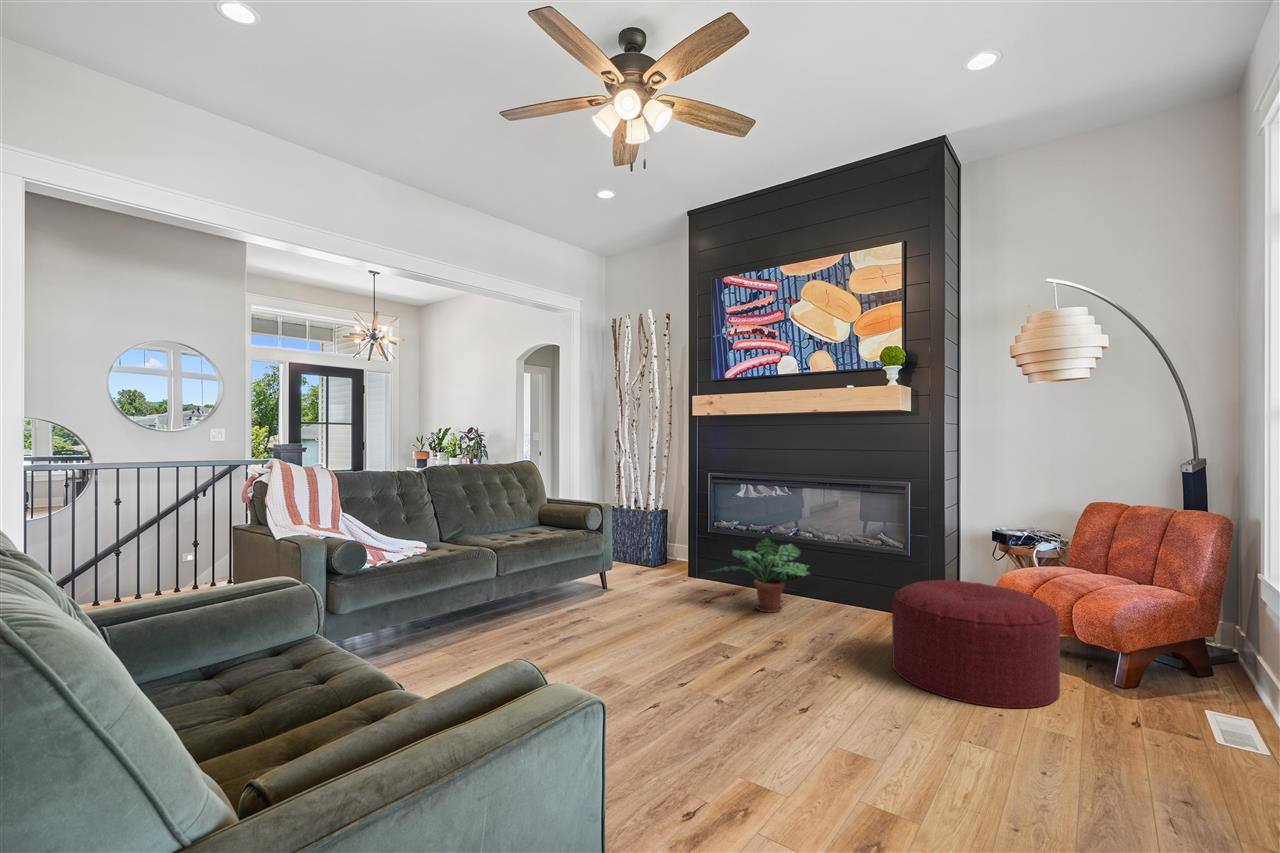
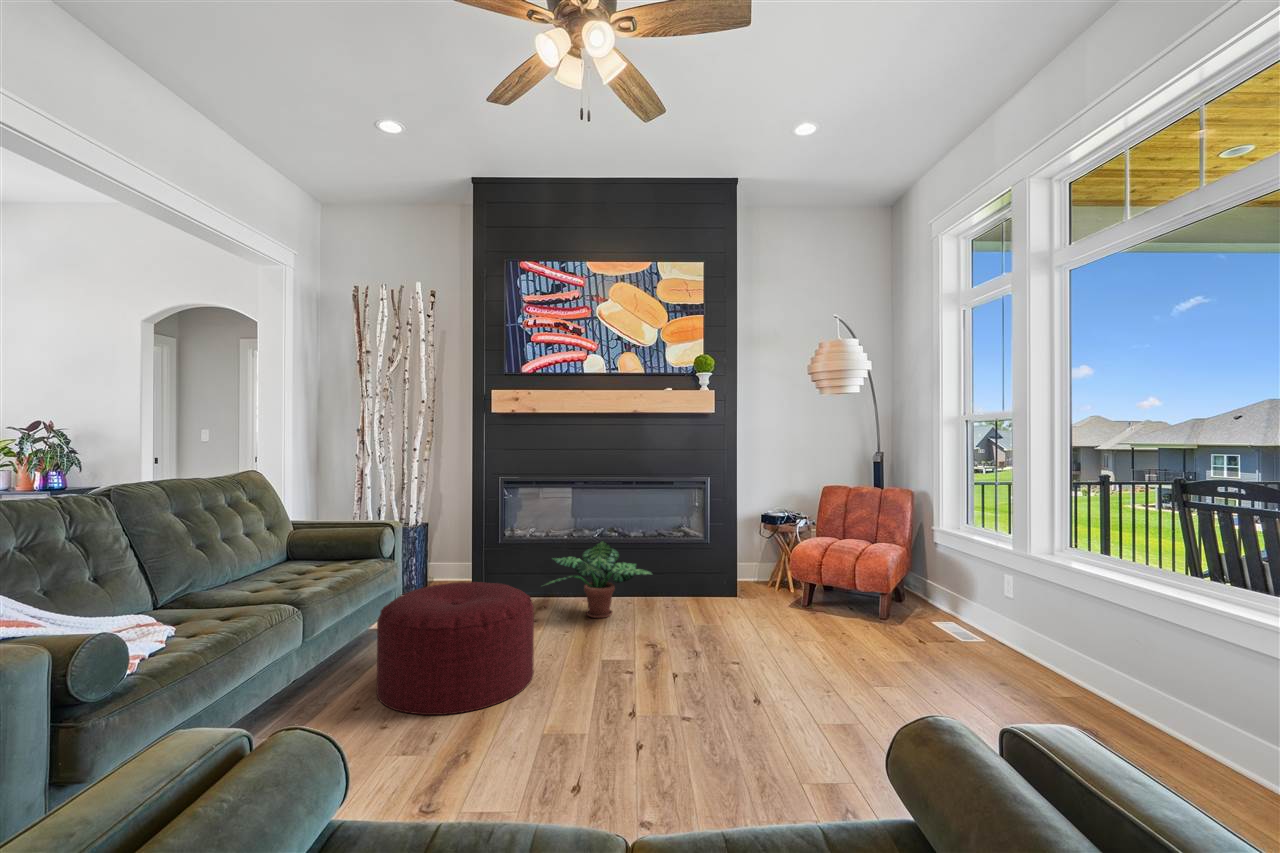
ottoman: present [892,580,1060,708] -> present [376,582,534,715]

